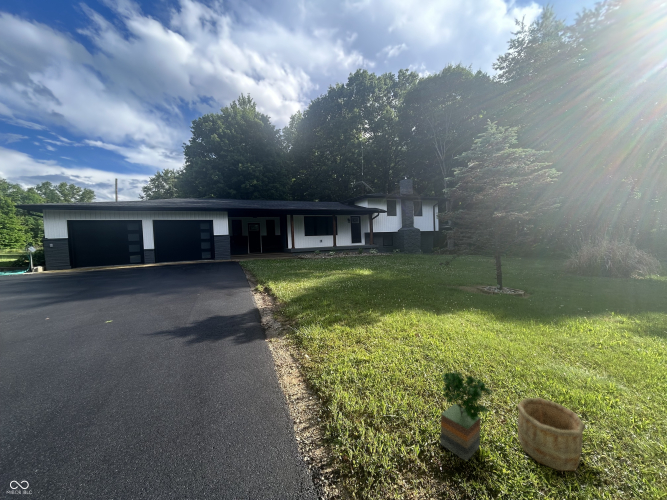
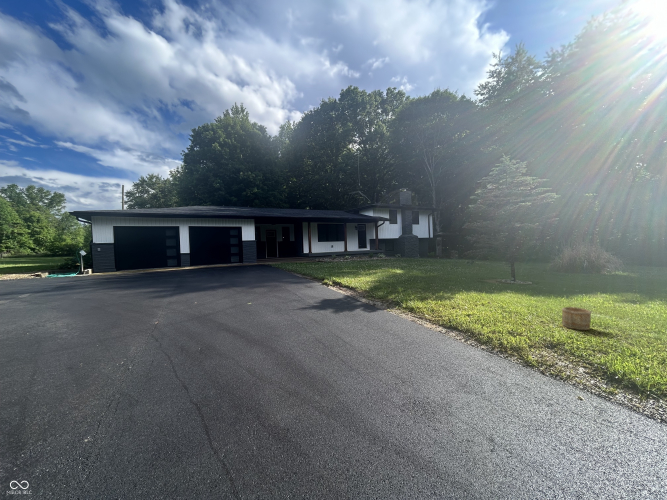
potted tree: present [440,371,492,461] -> none [528,294,555,330]

